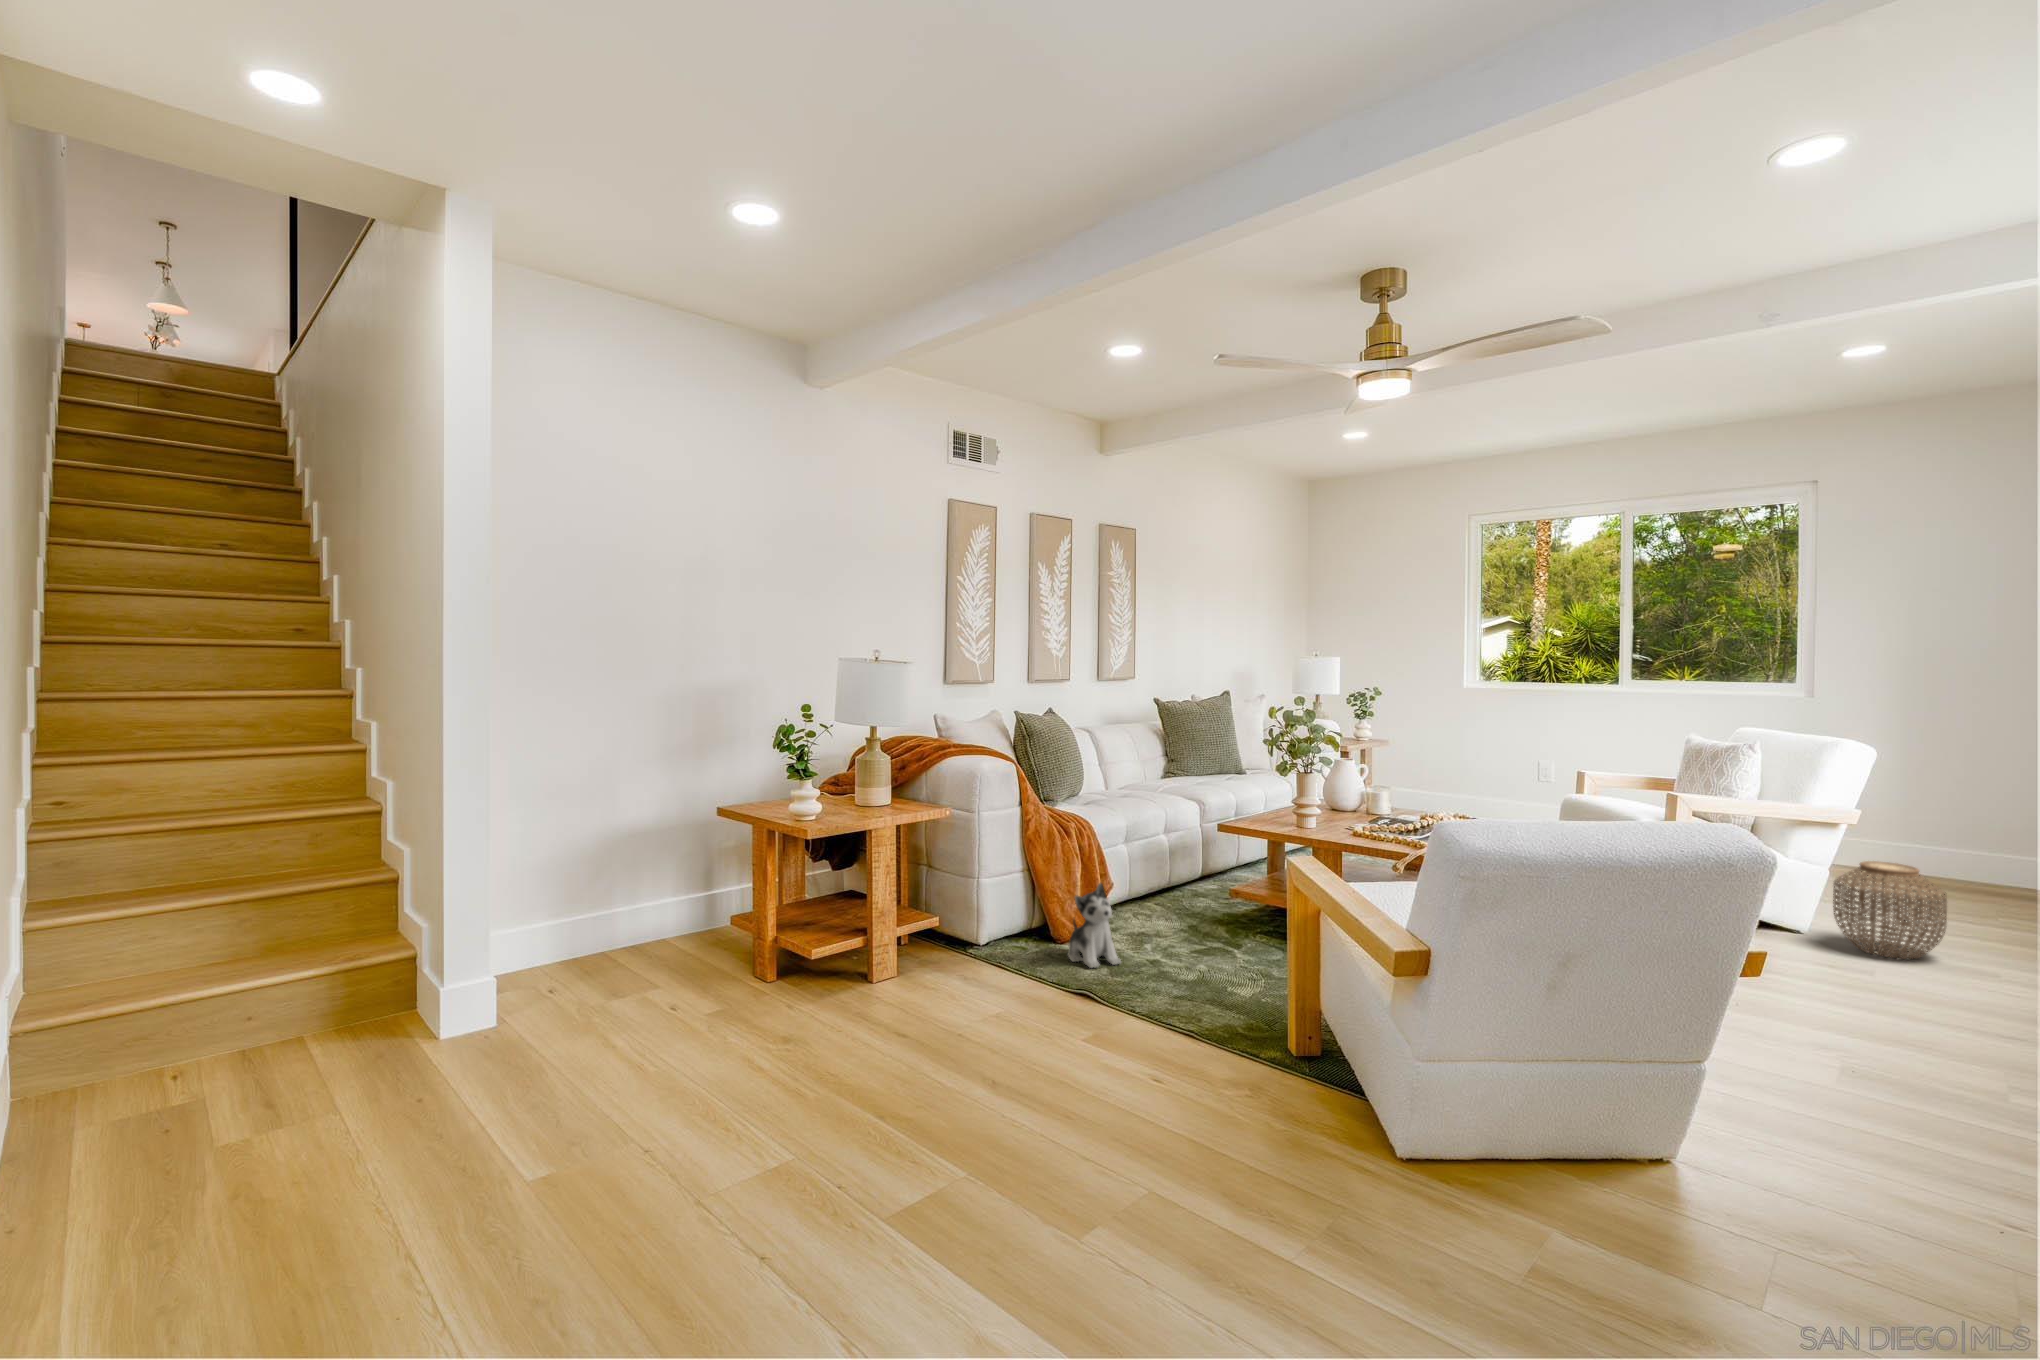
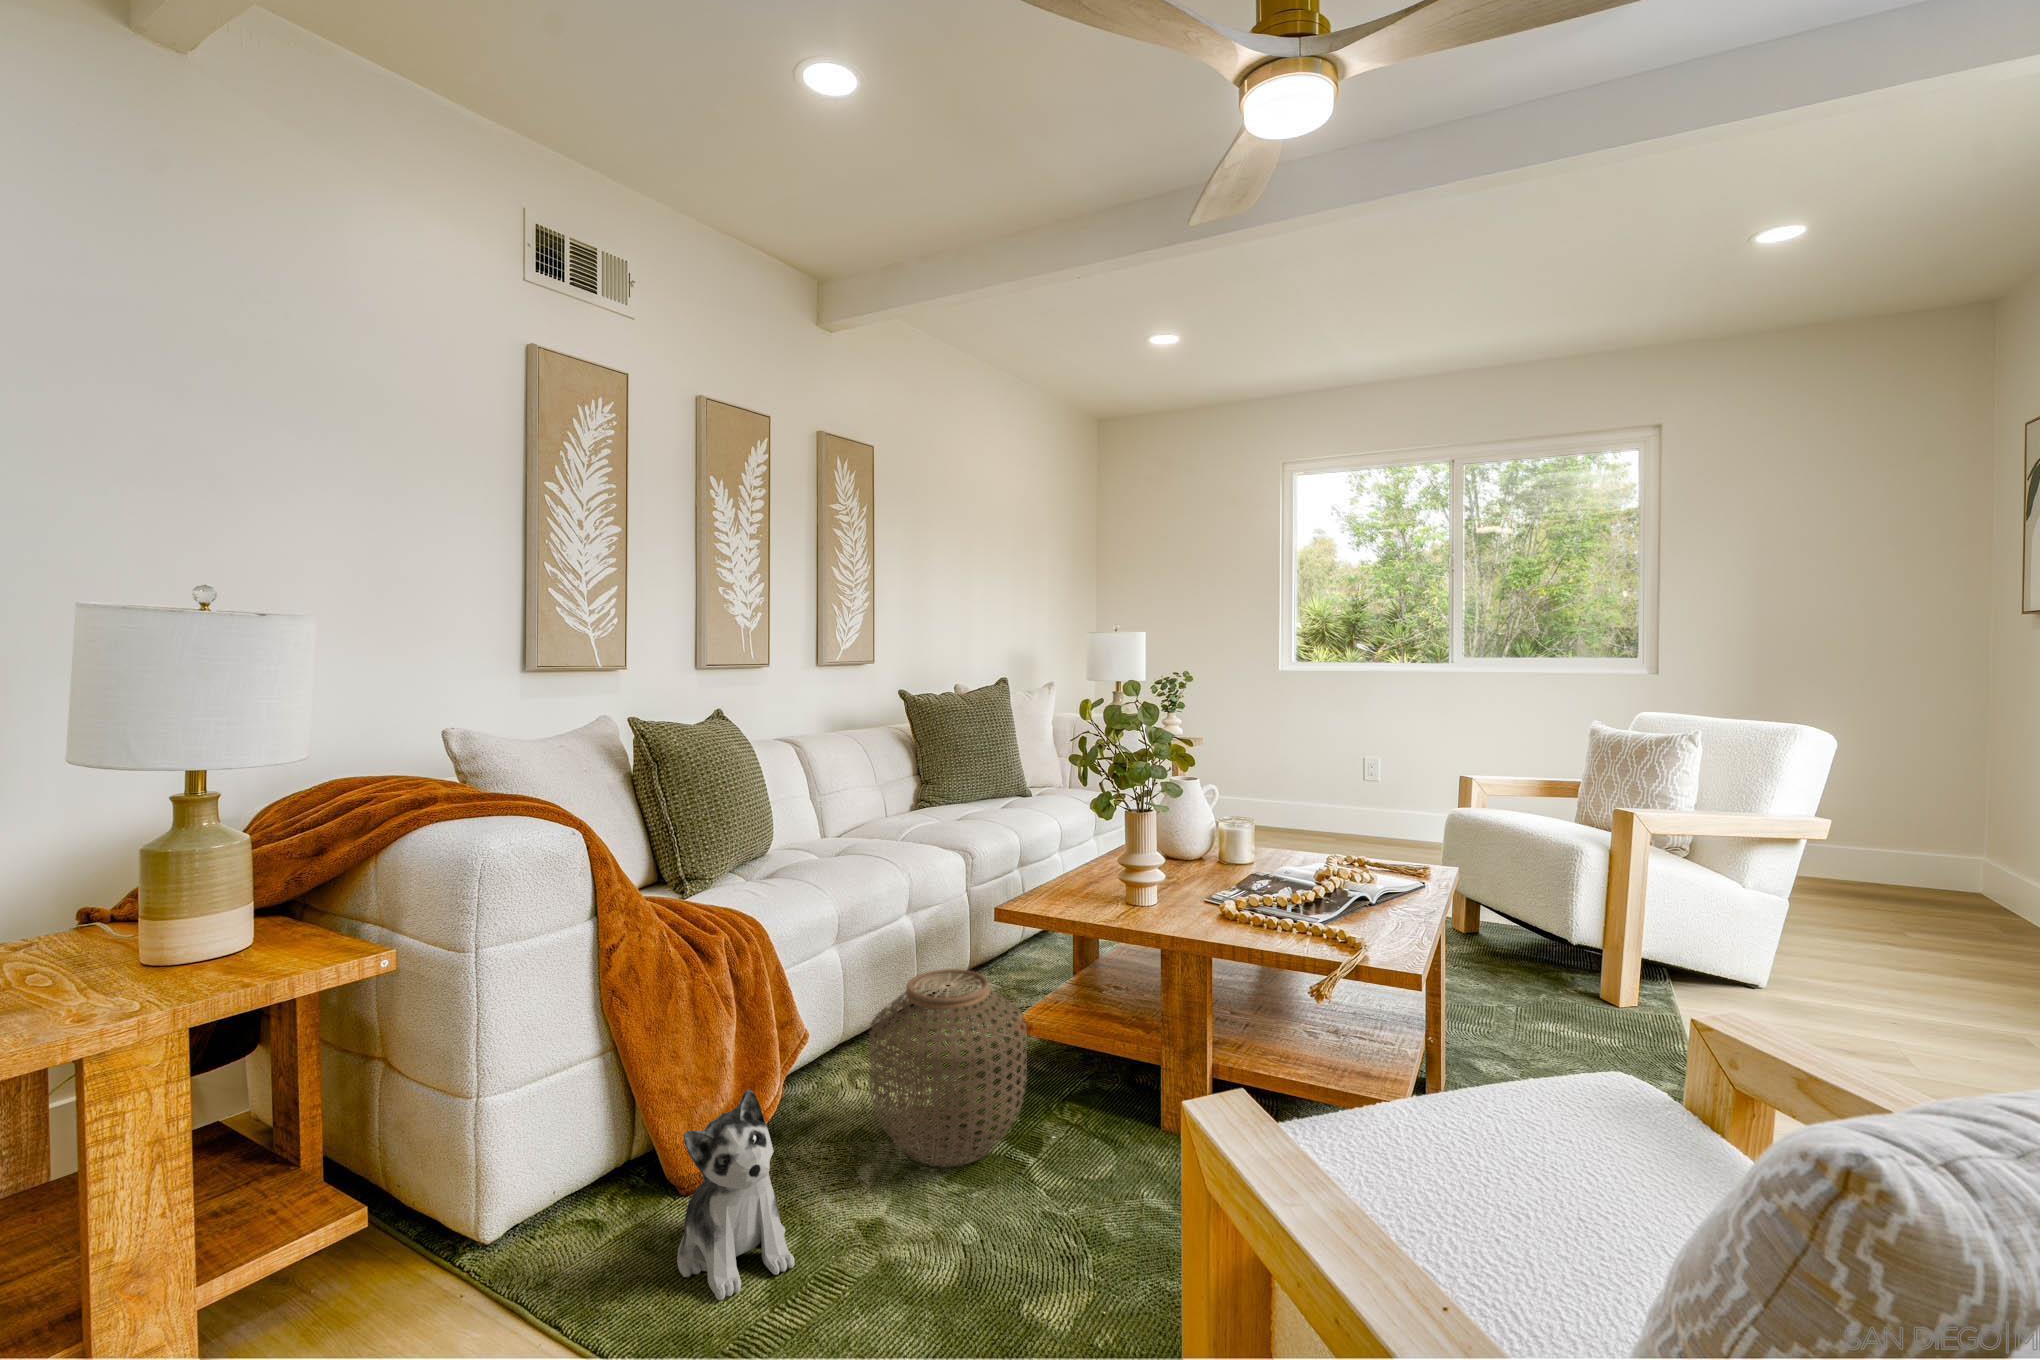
woven basket: present [1833,861,1947,959] -> present [869,969,1027,1166]

